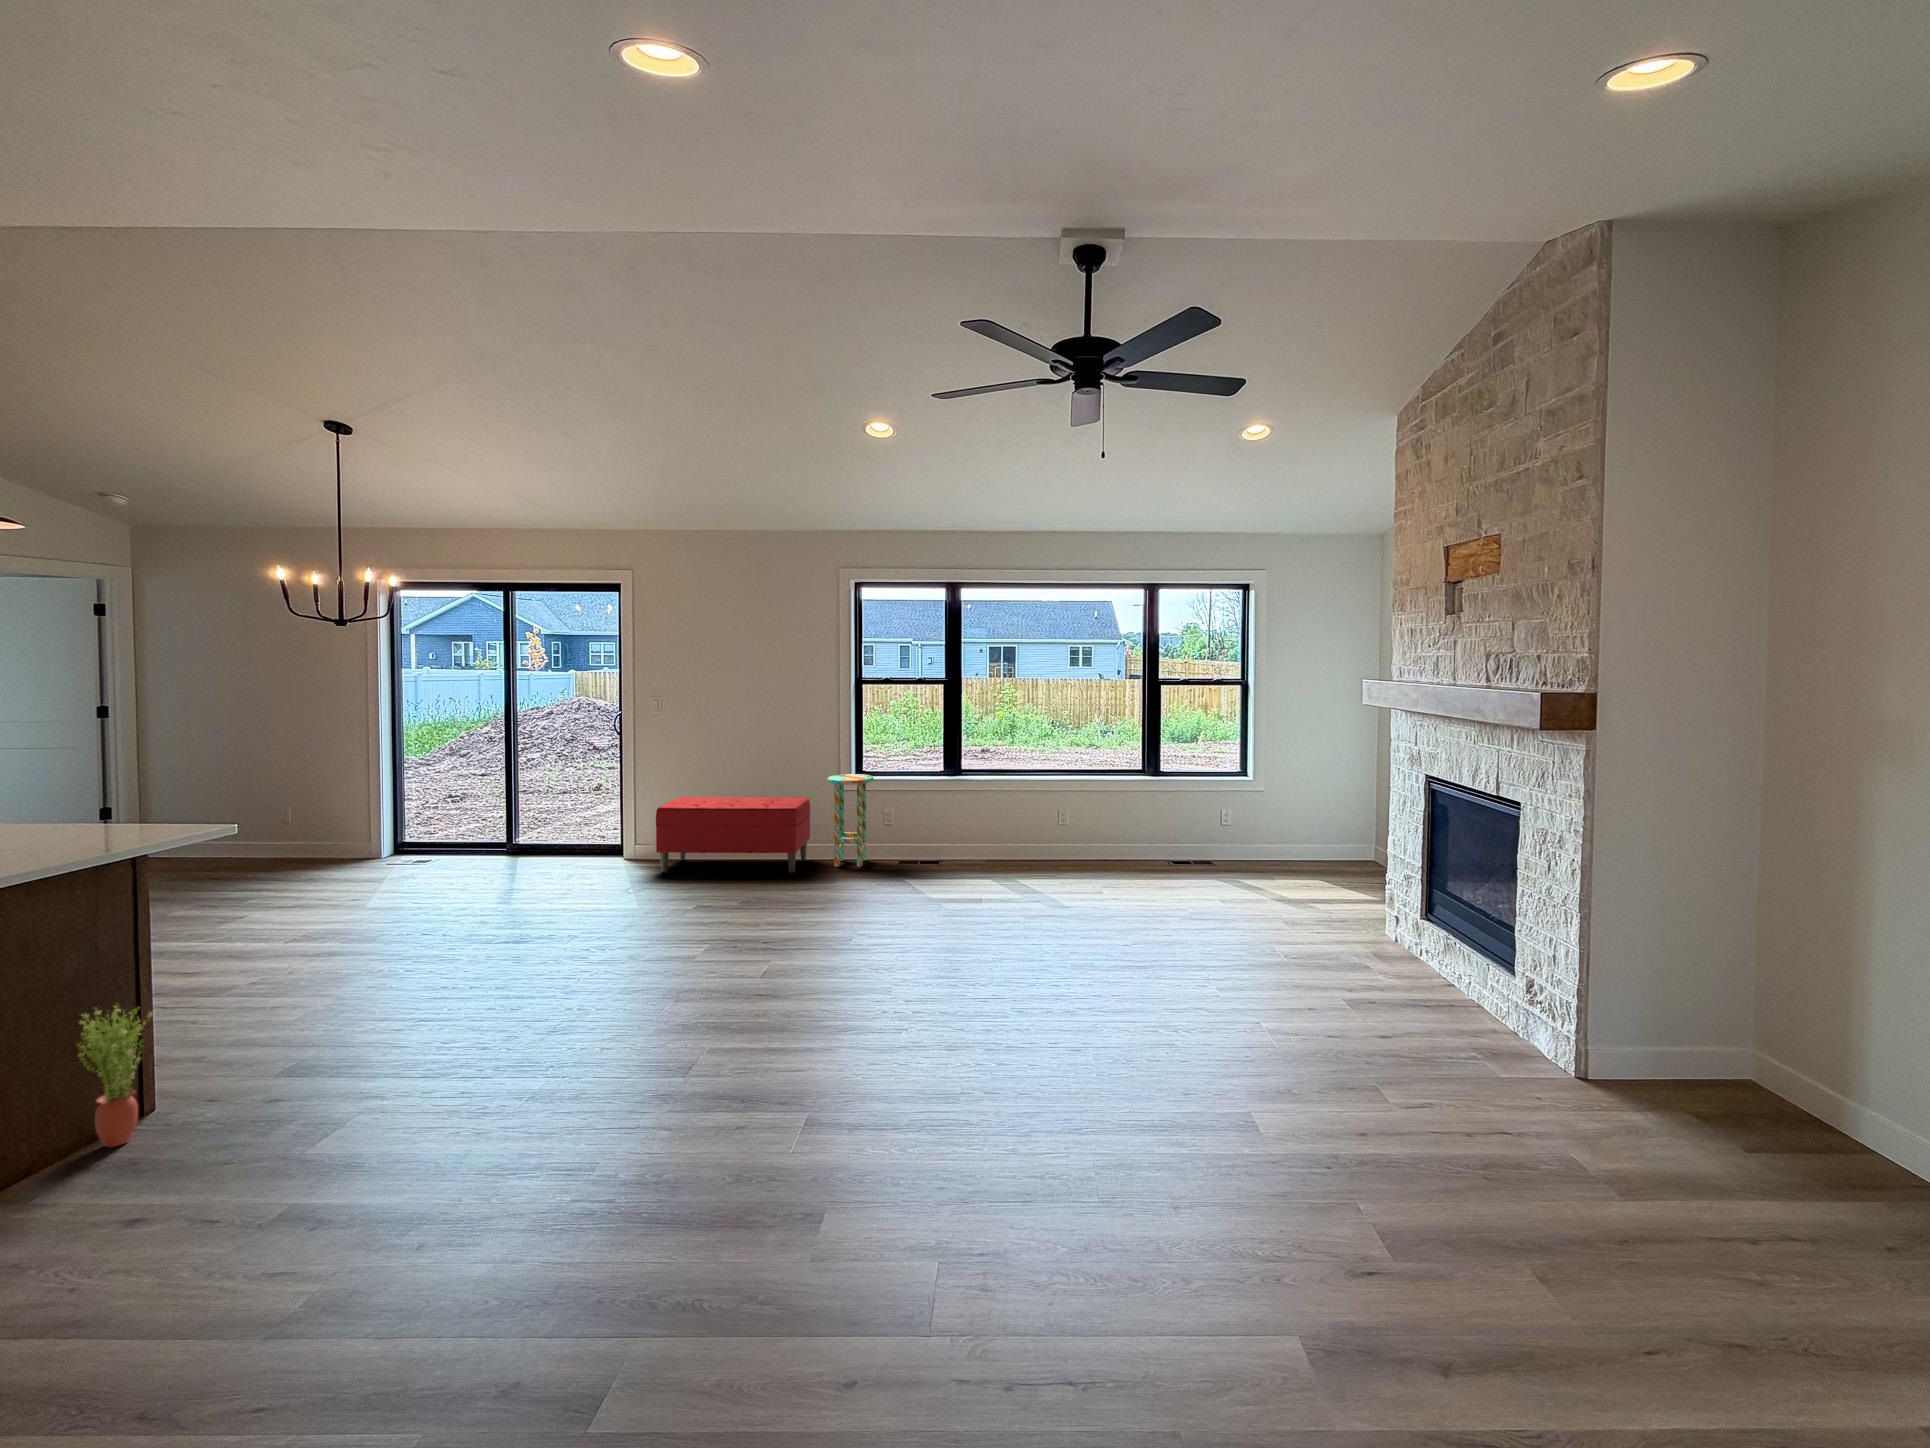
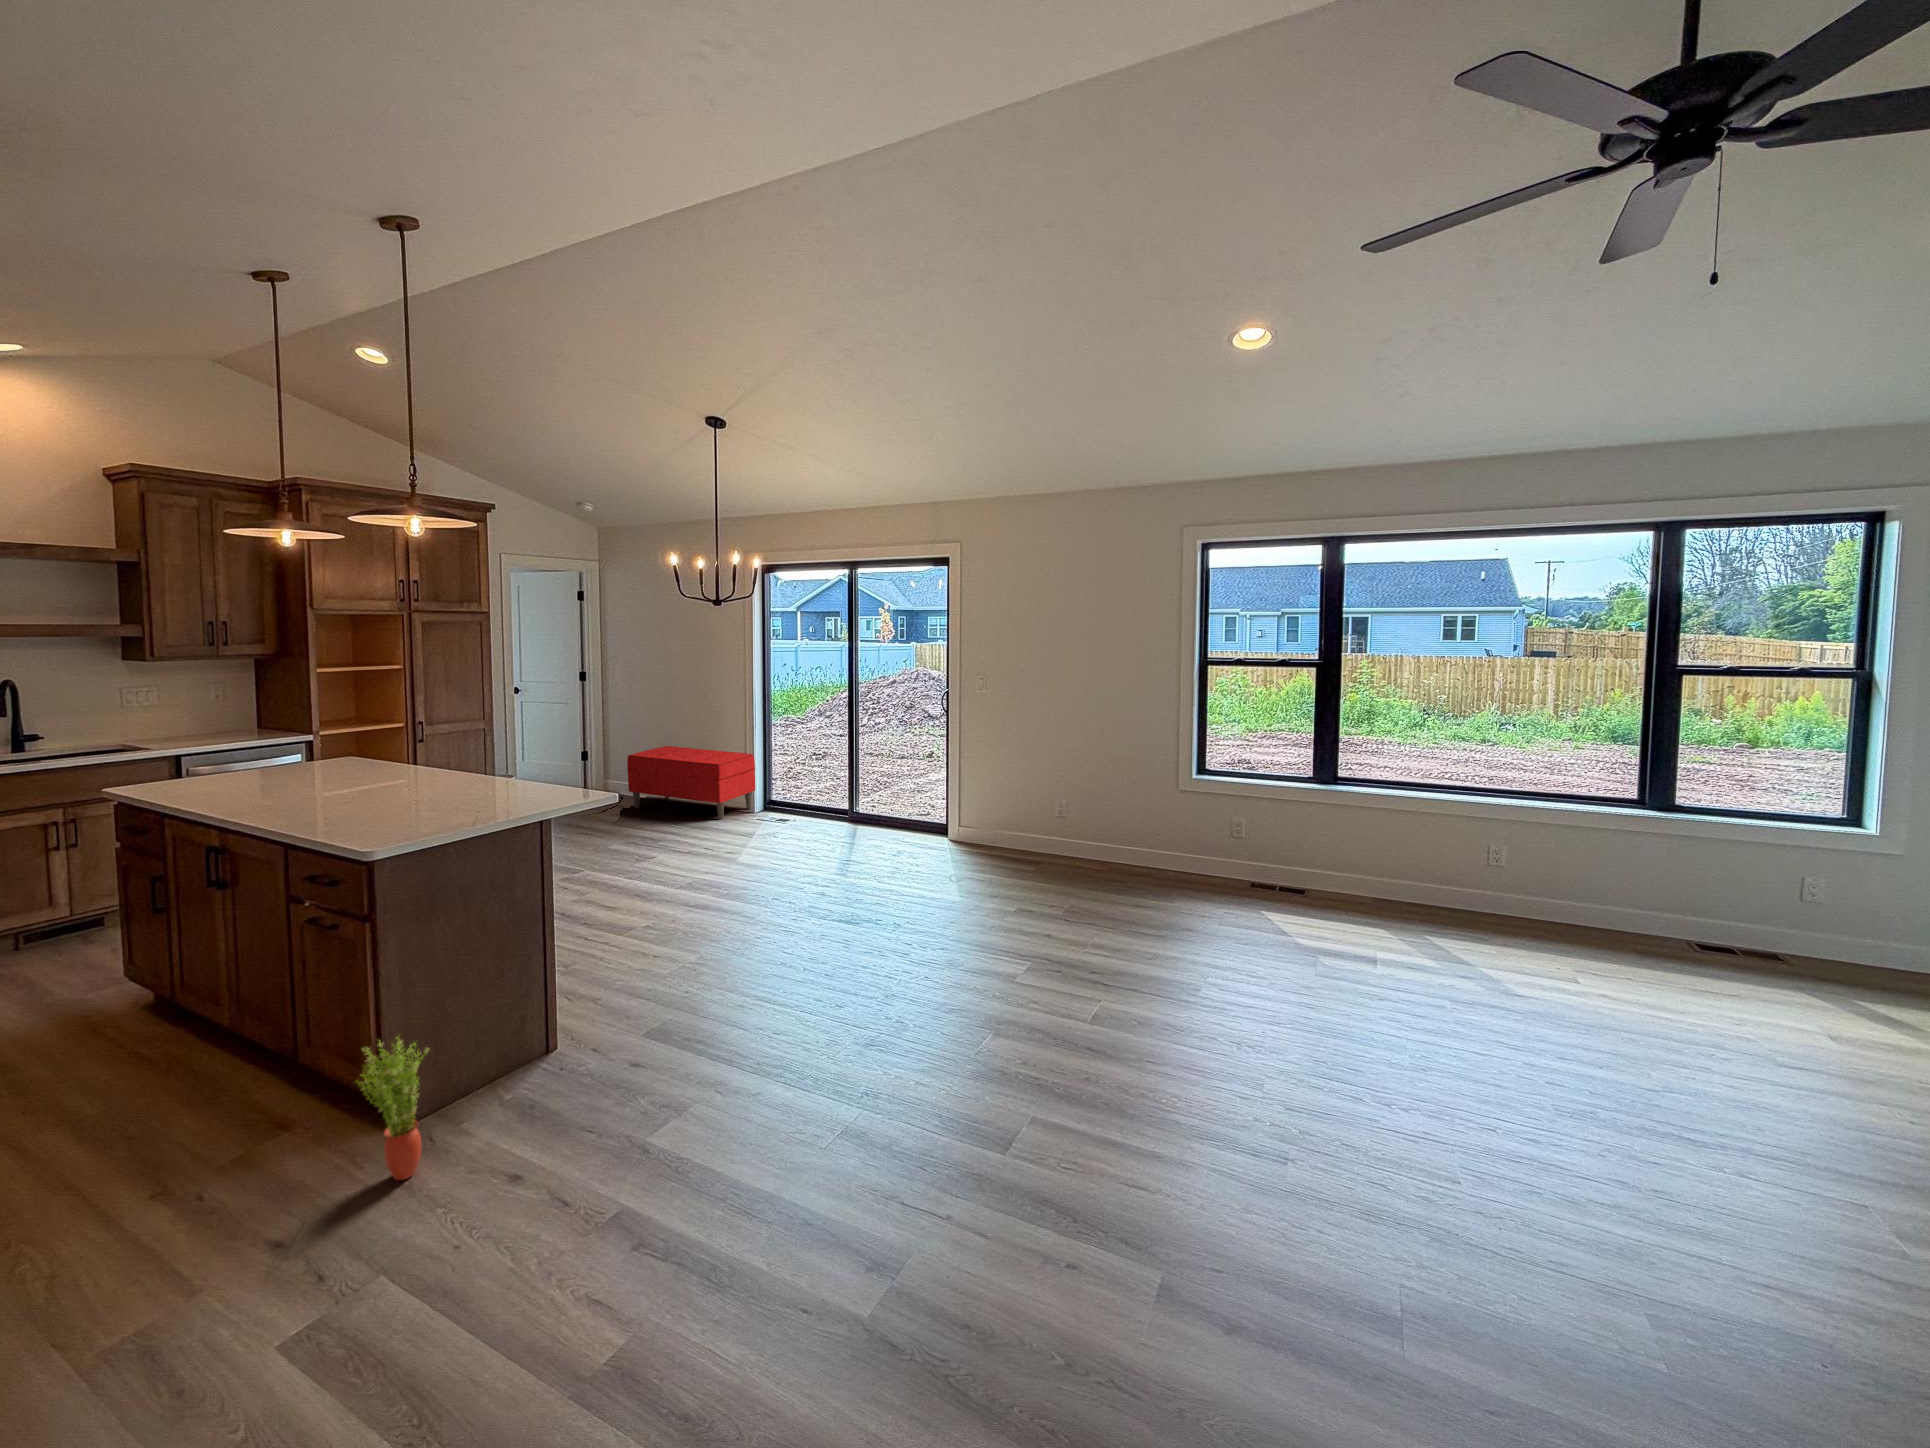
side table: present [828,774,874,867] -> none [1165,771,1222,884]
bench: present [656,797,810,872] -> present [627,746,755,820]

